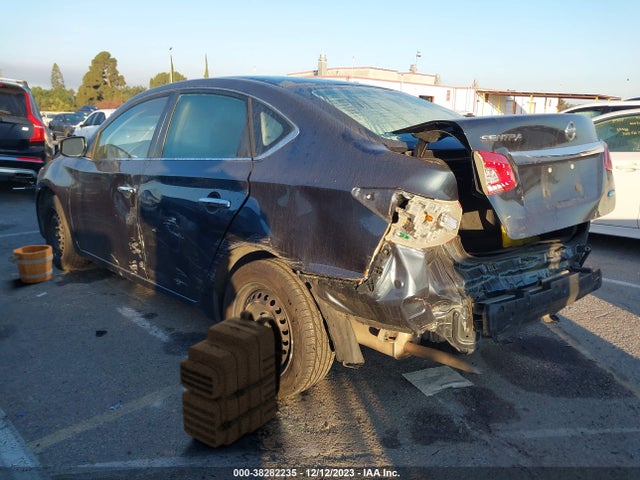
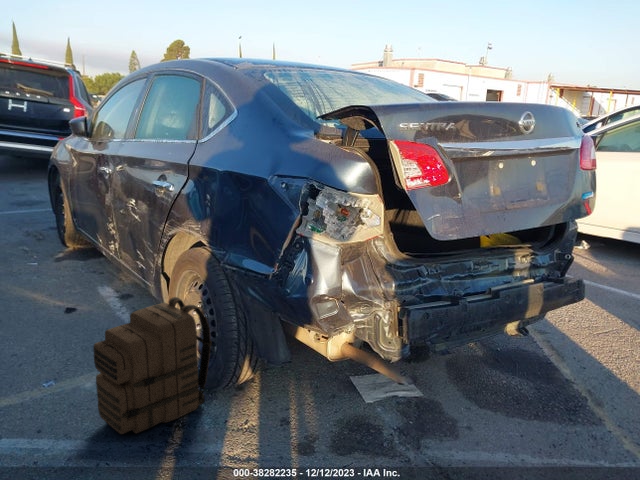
bucket: present [11,245,53,283] -> none [12,222,53,258]

